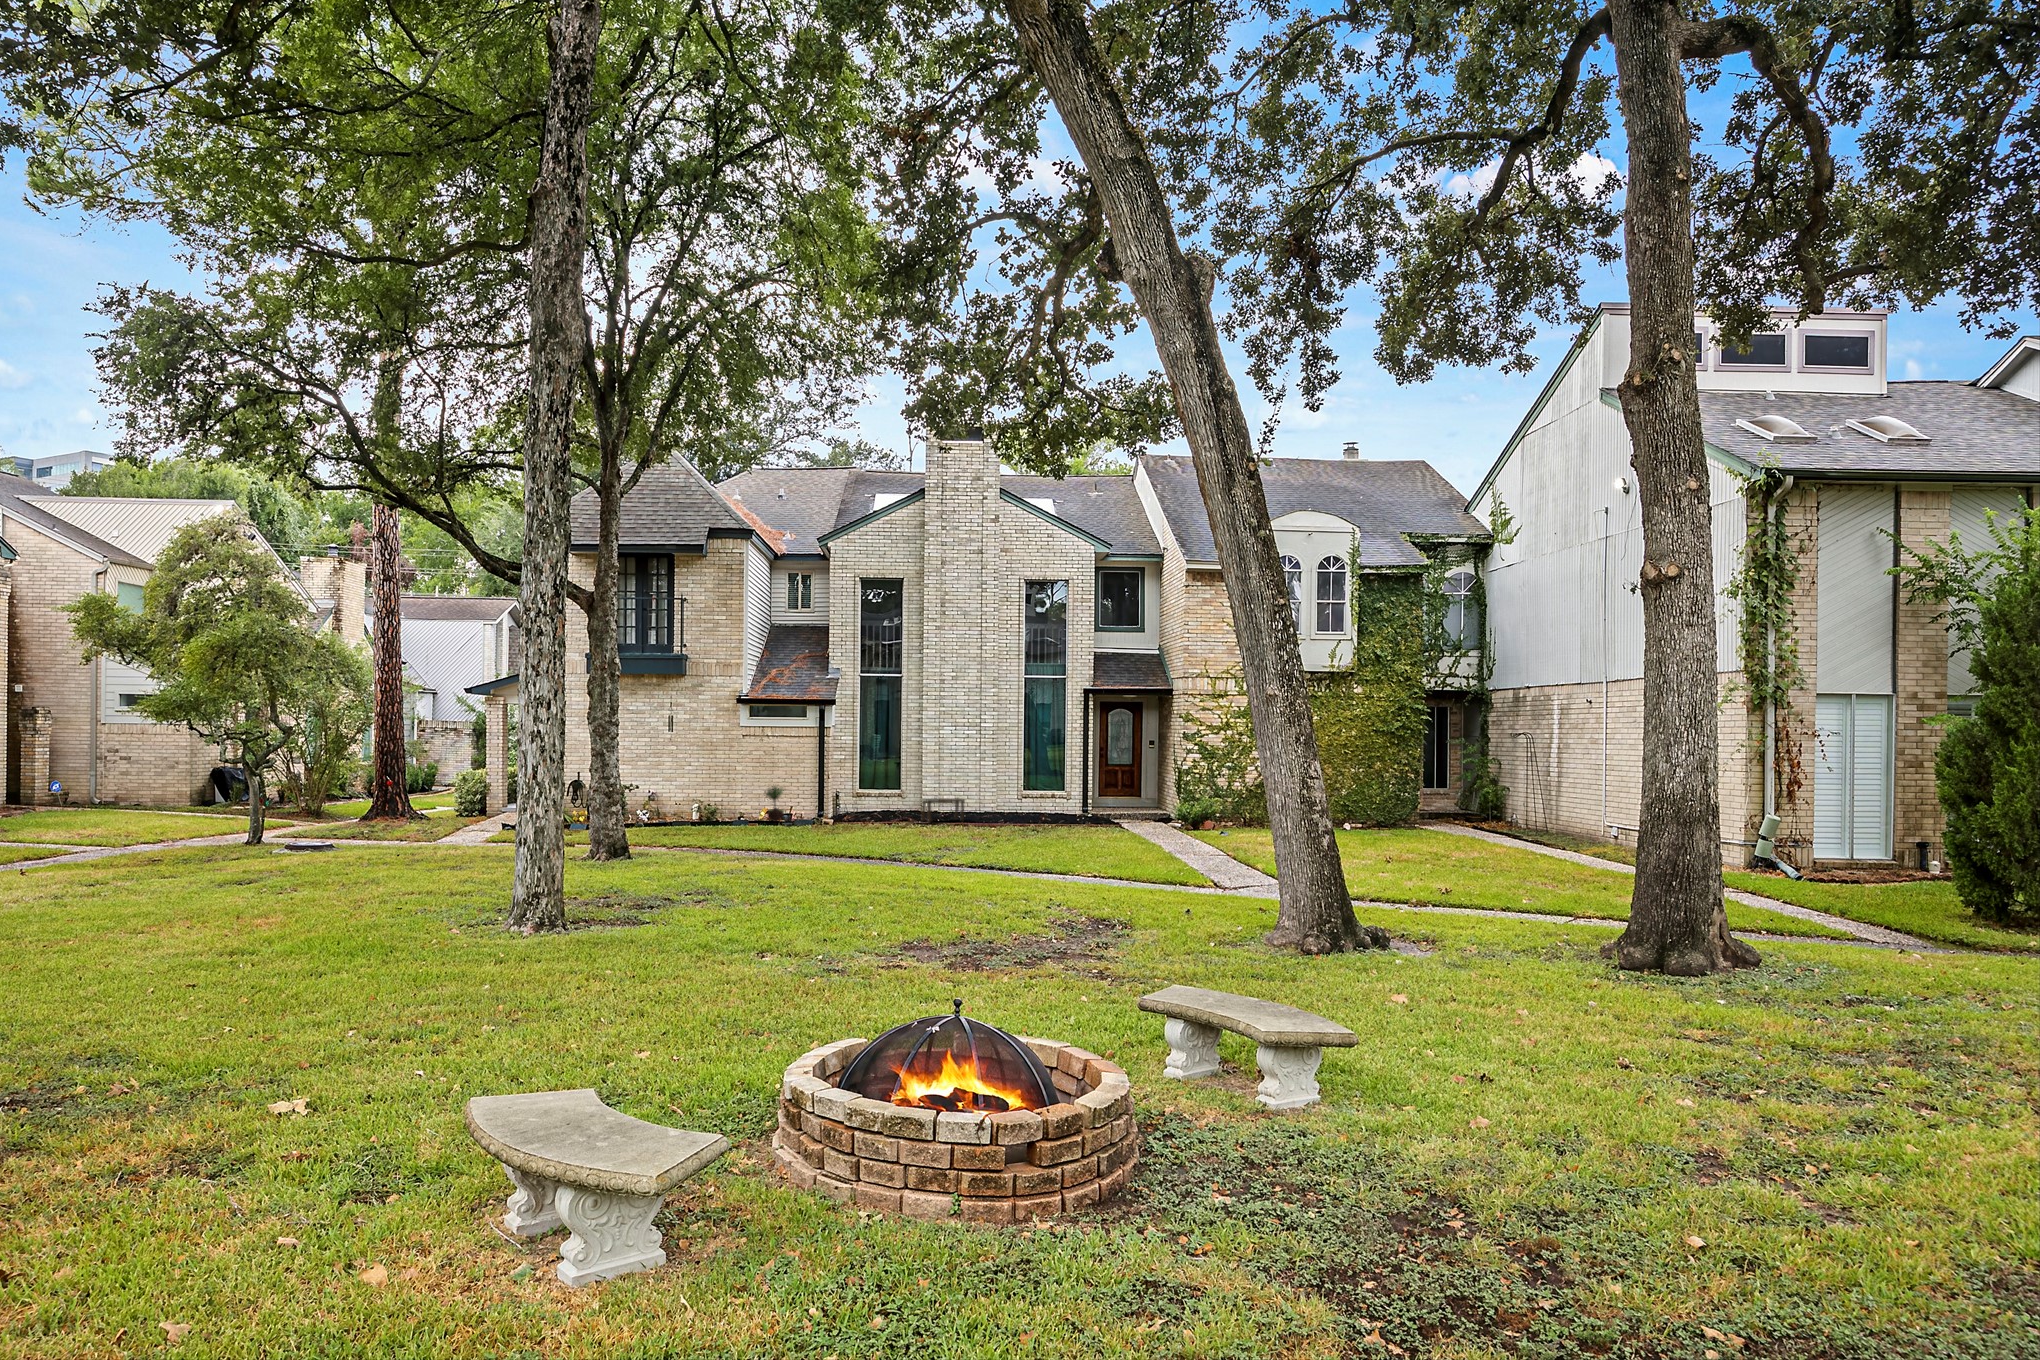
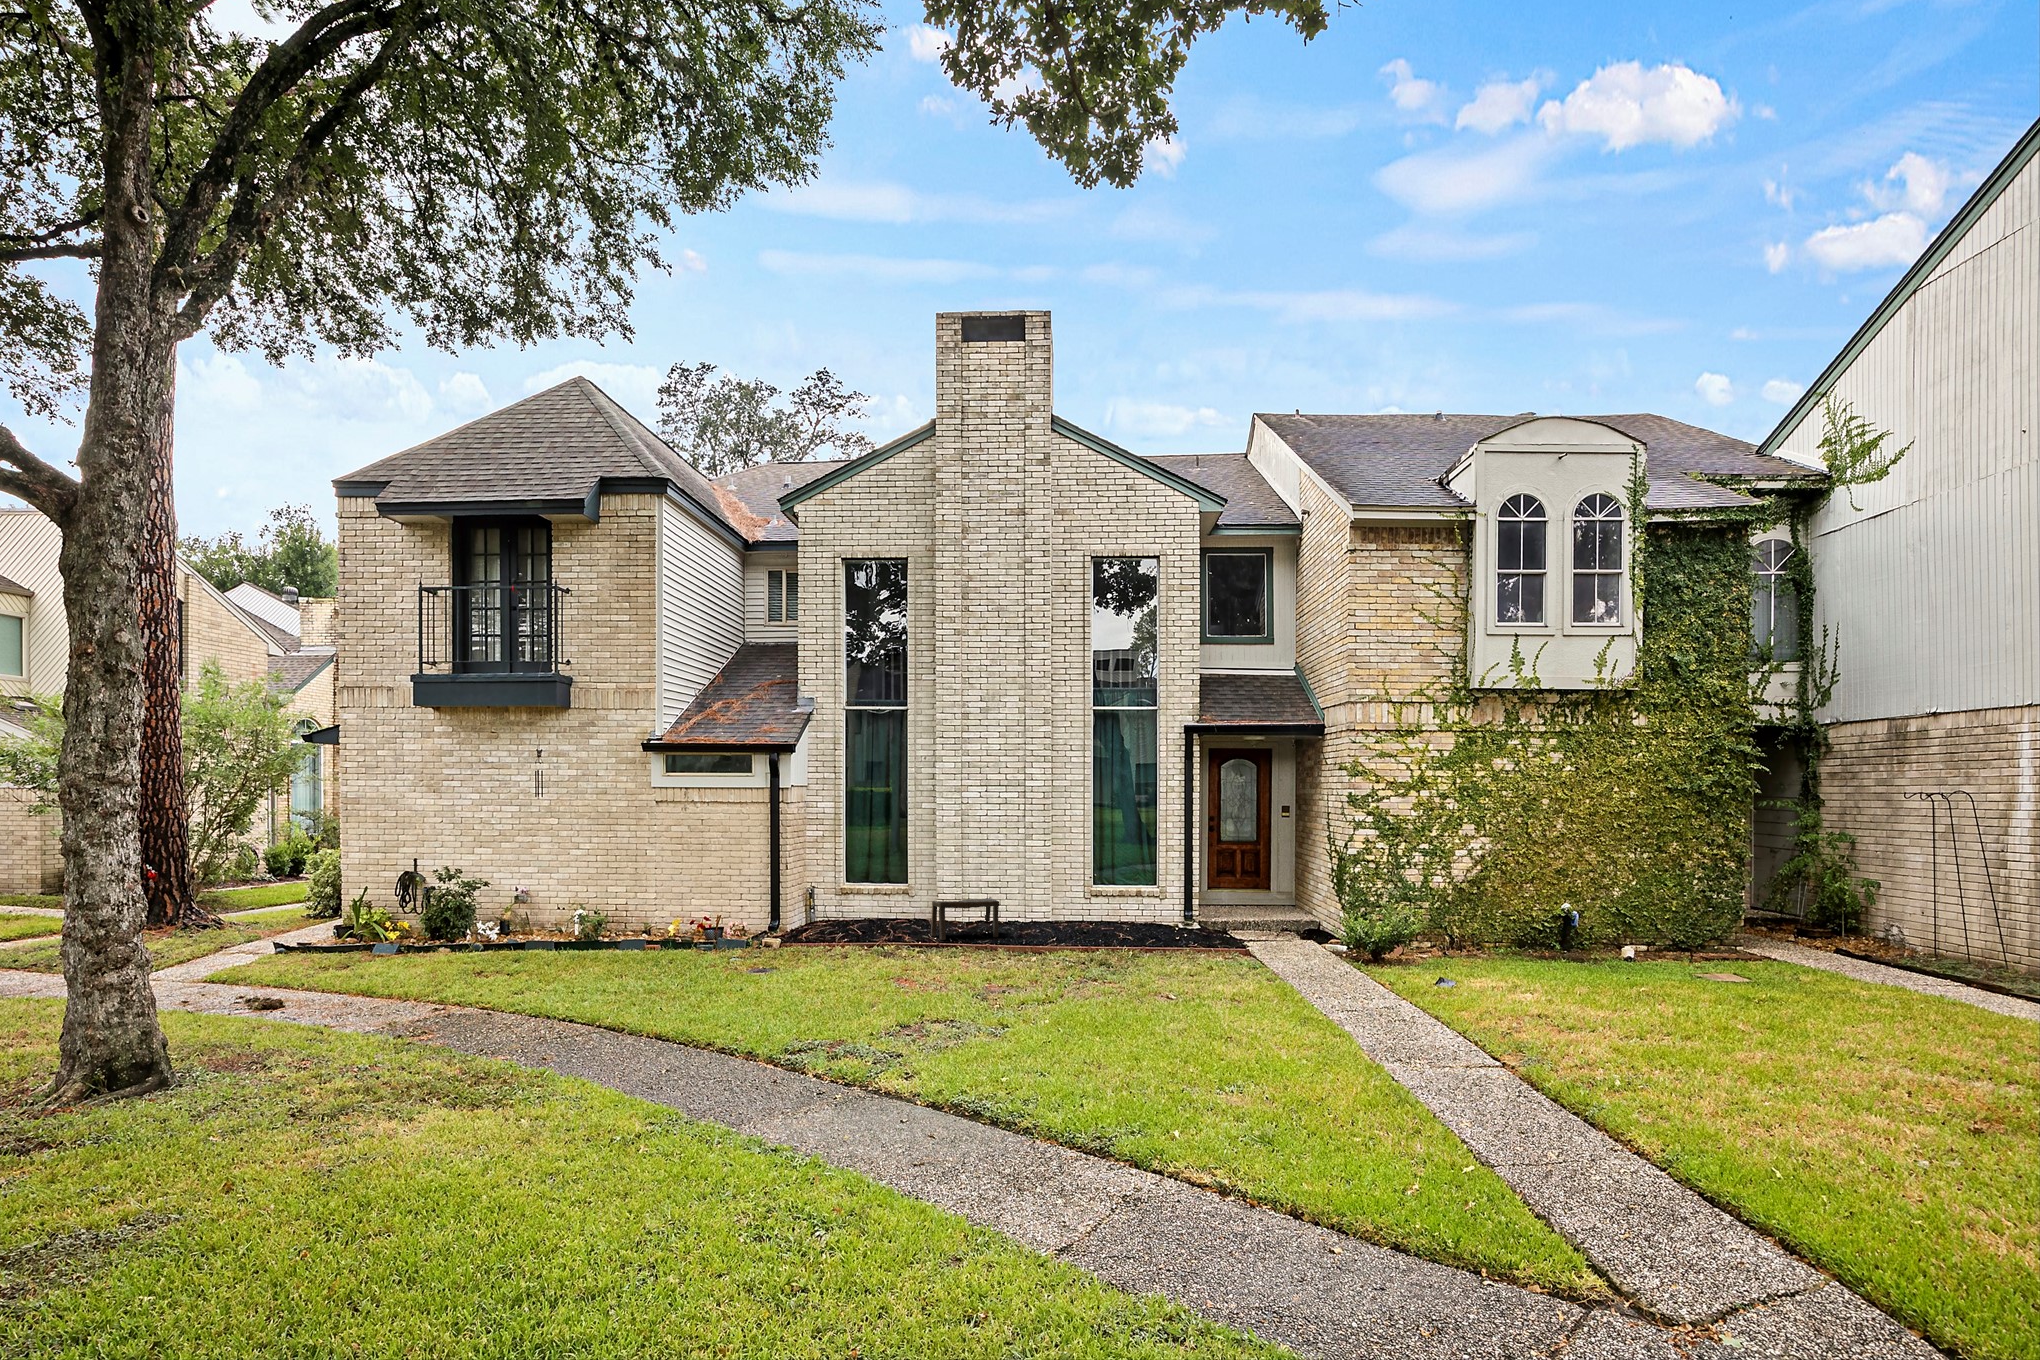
potted tree: present [766,786,784,822] -> none [680,874,716,937]

